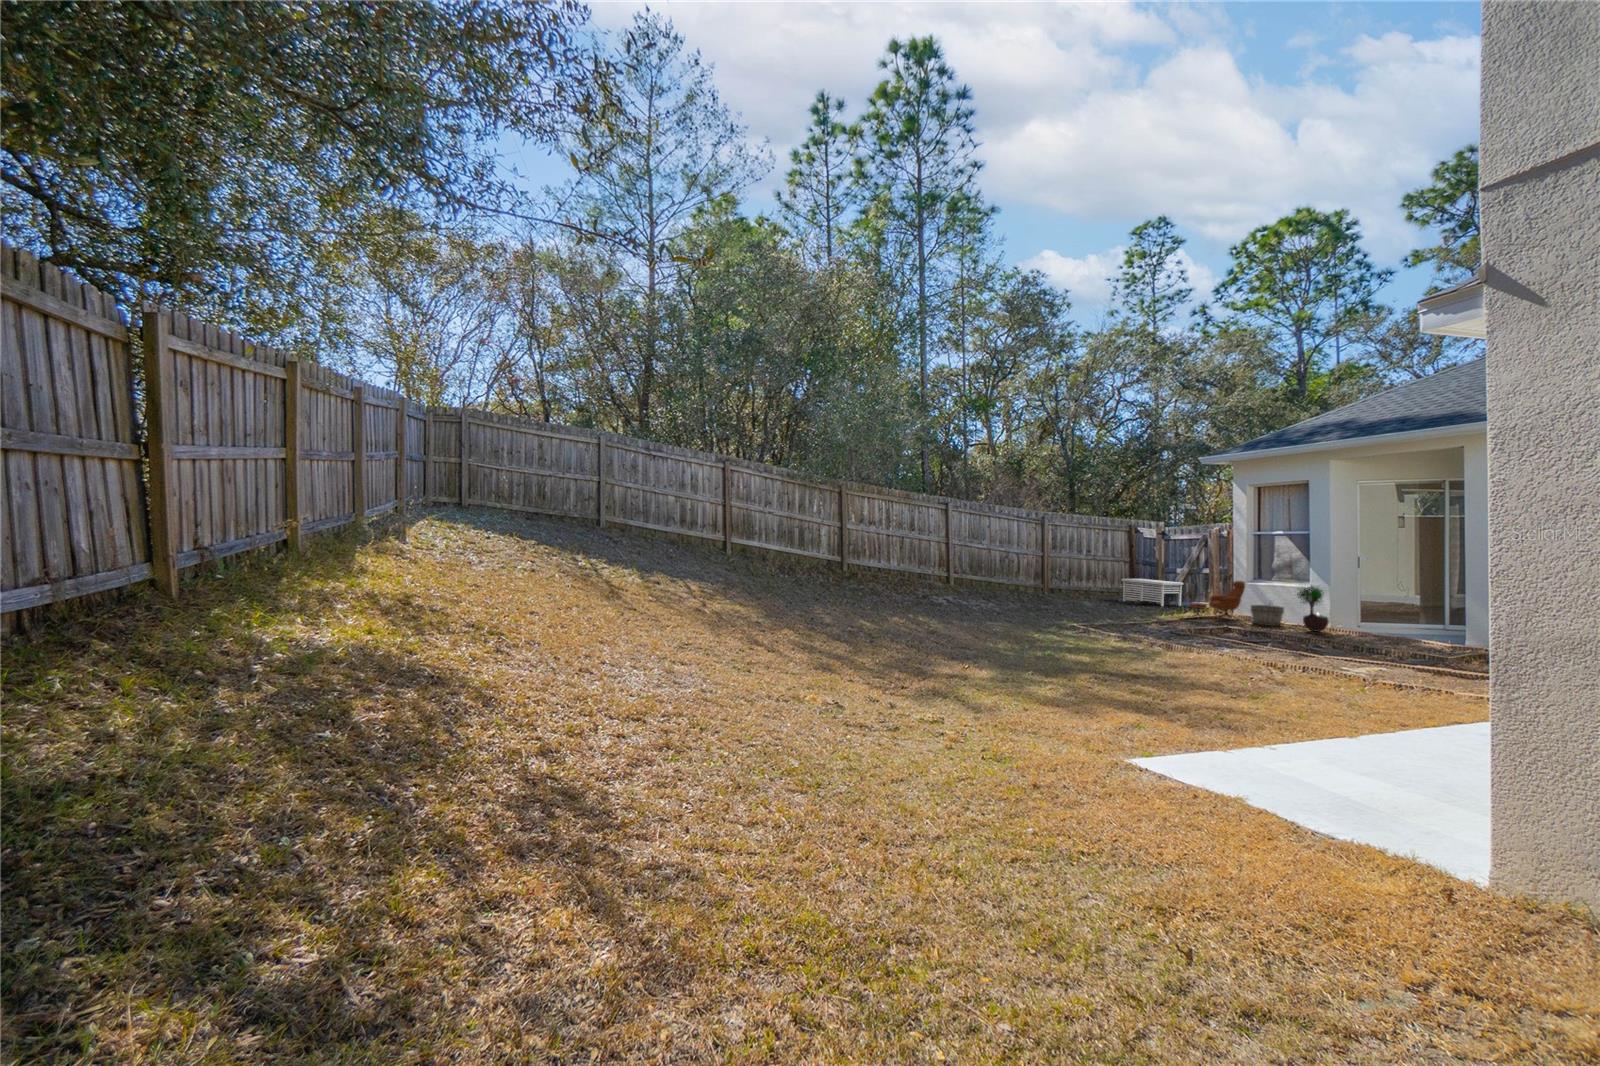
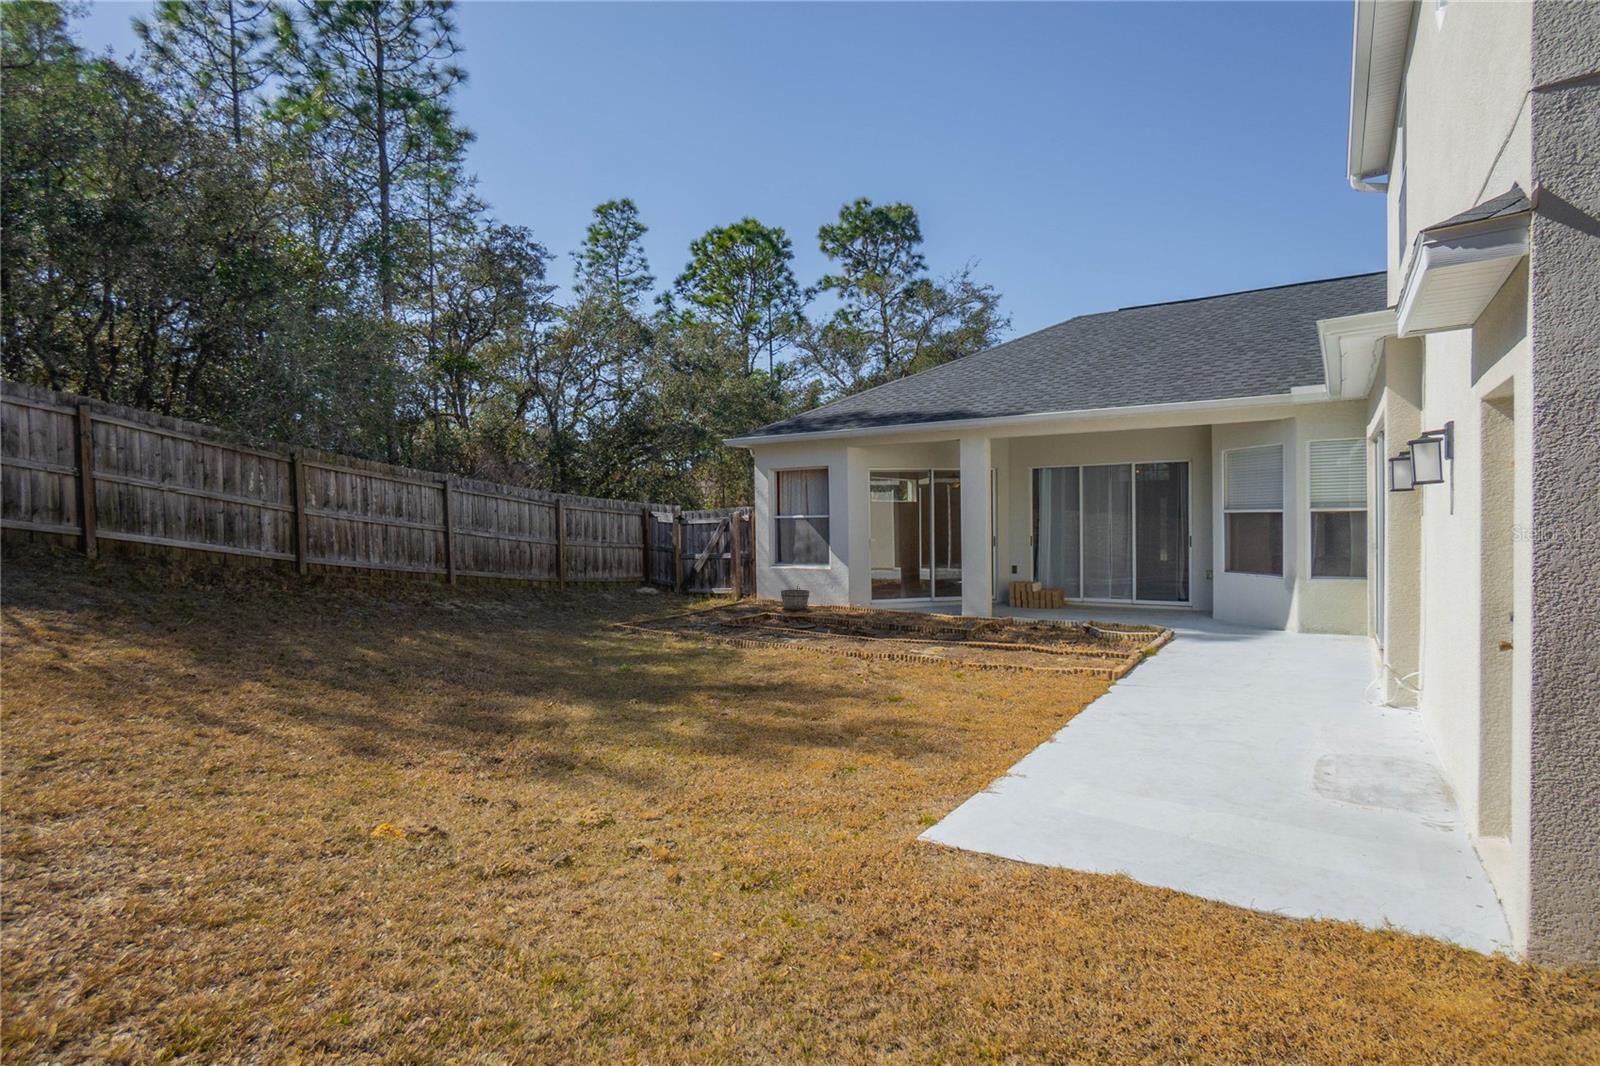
storage bench: present [1121,579,1183,606] -> none [638,569,700,597]
lounge chair: present [1190,581,1245,618] -> none [722,566,771,608]
potted tree: present [1297,586,1329,632] -> none [823,564,851,612]

